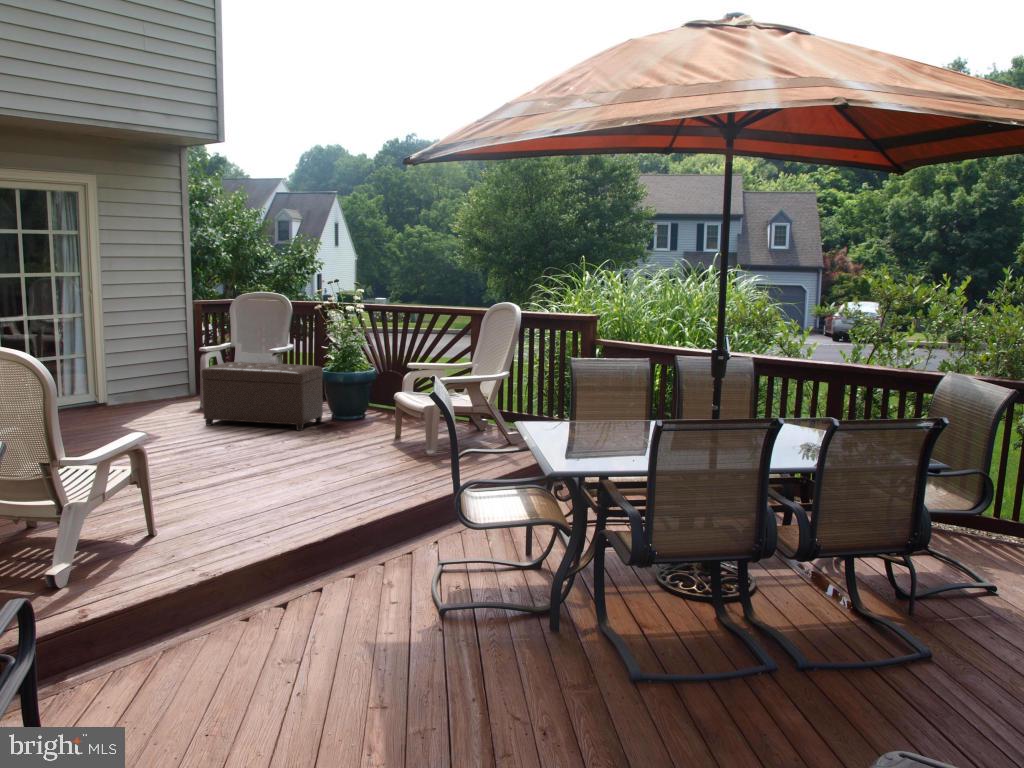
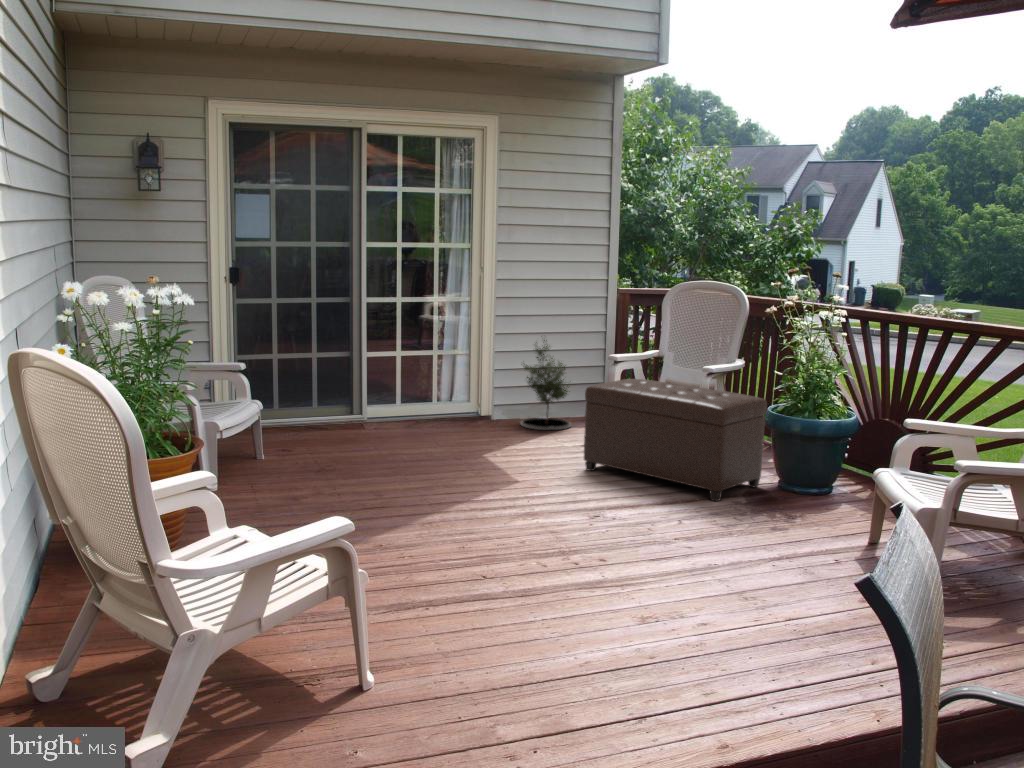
potted tree: none [130,338,174,408] -> present [520,340,571,430]

